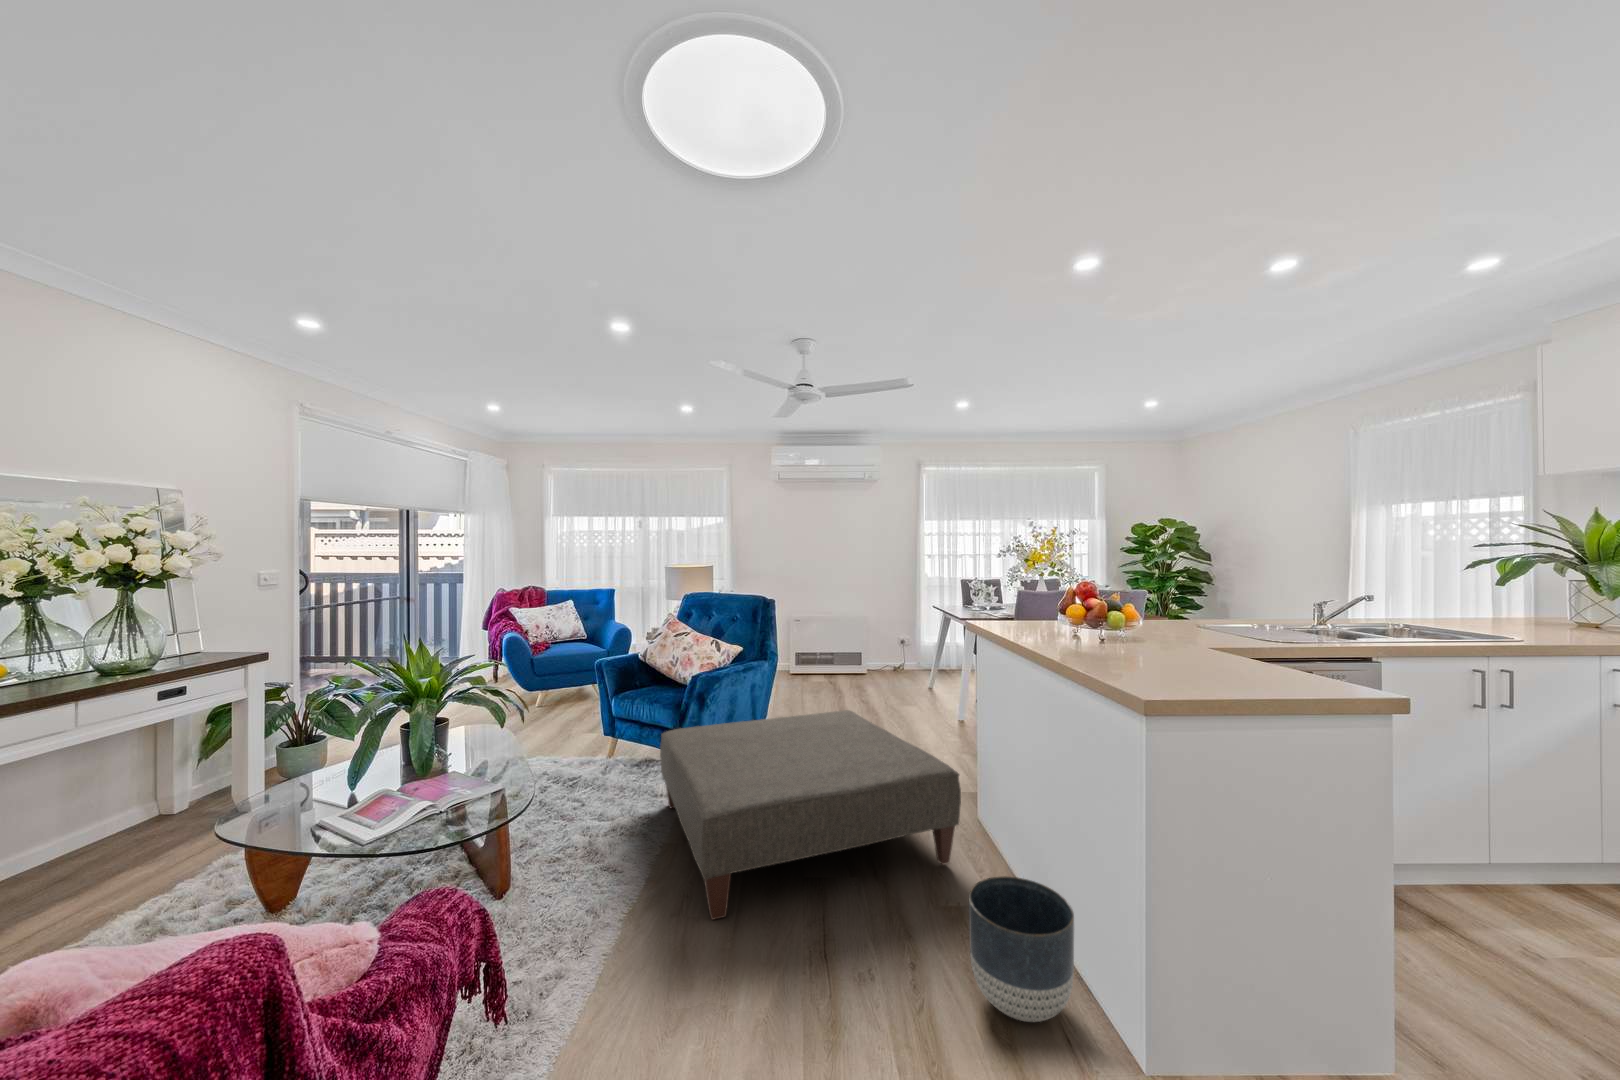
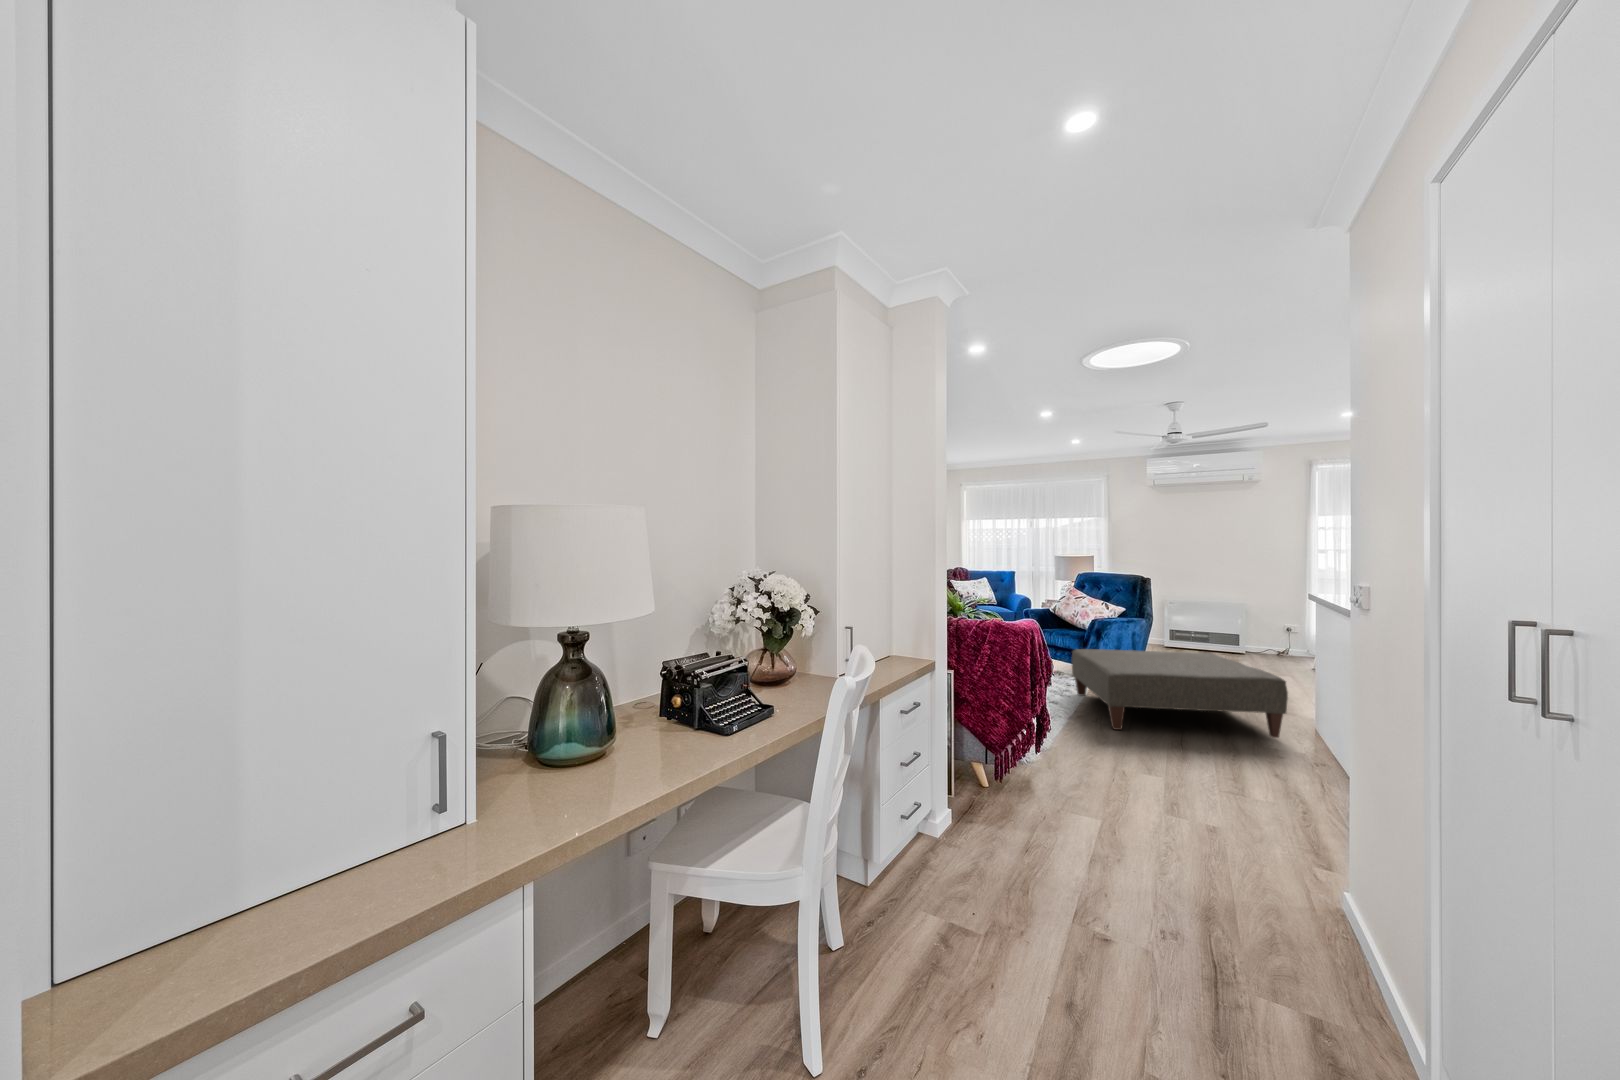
planter: present [969,876,1074,1022] -> none [1268,717,1336,781]

